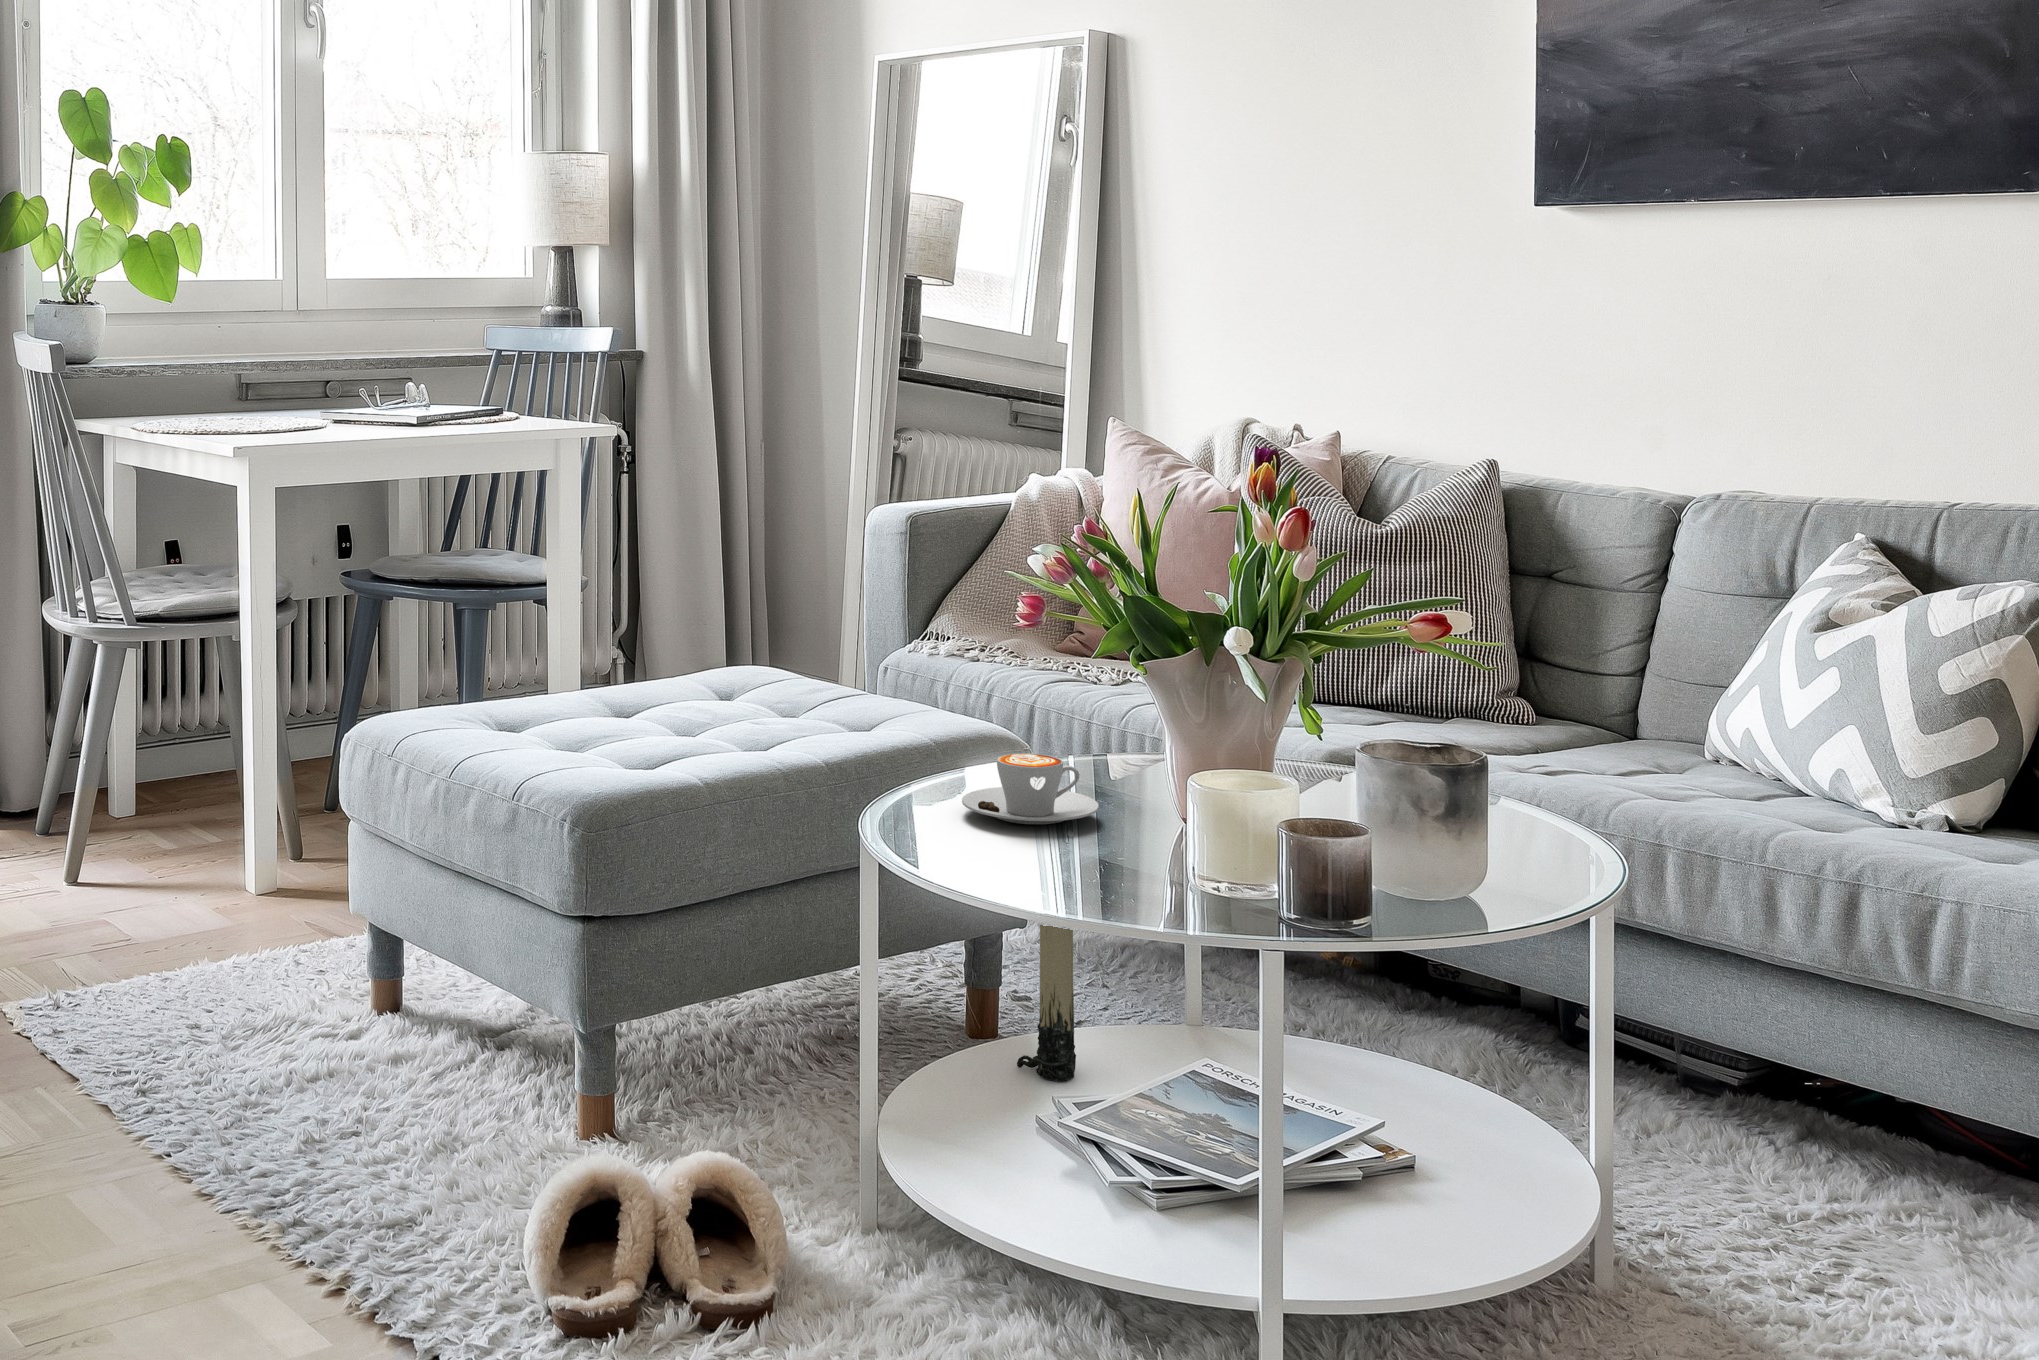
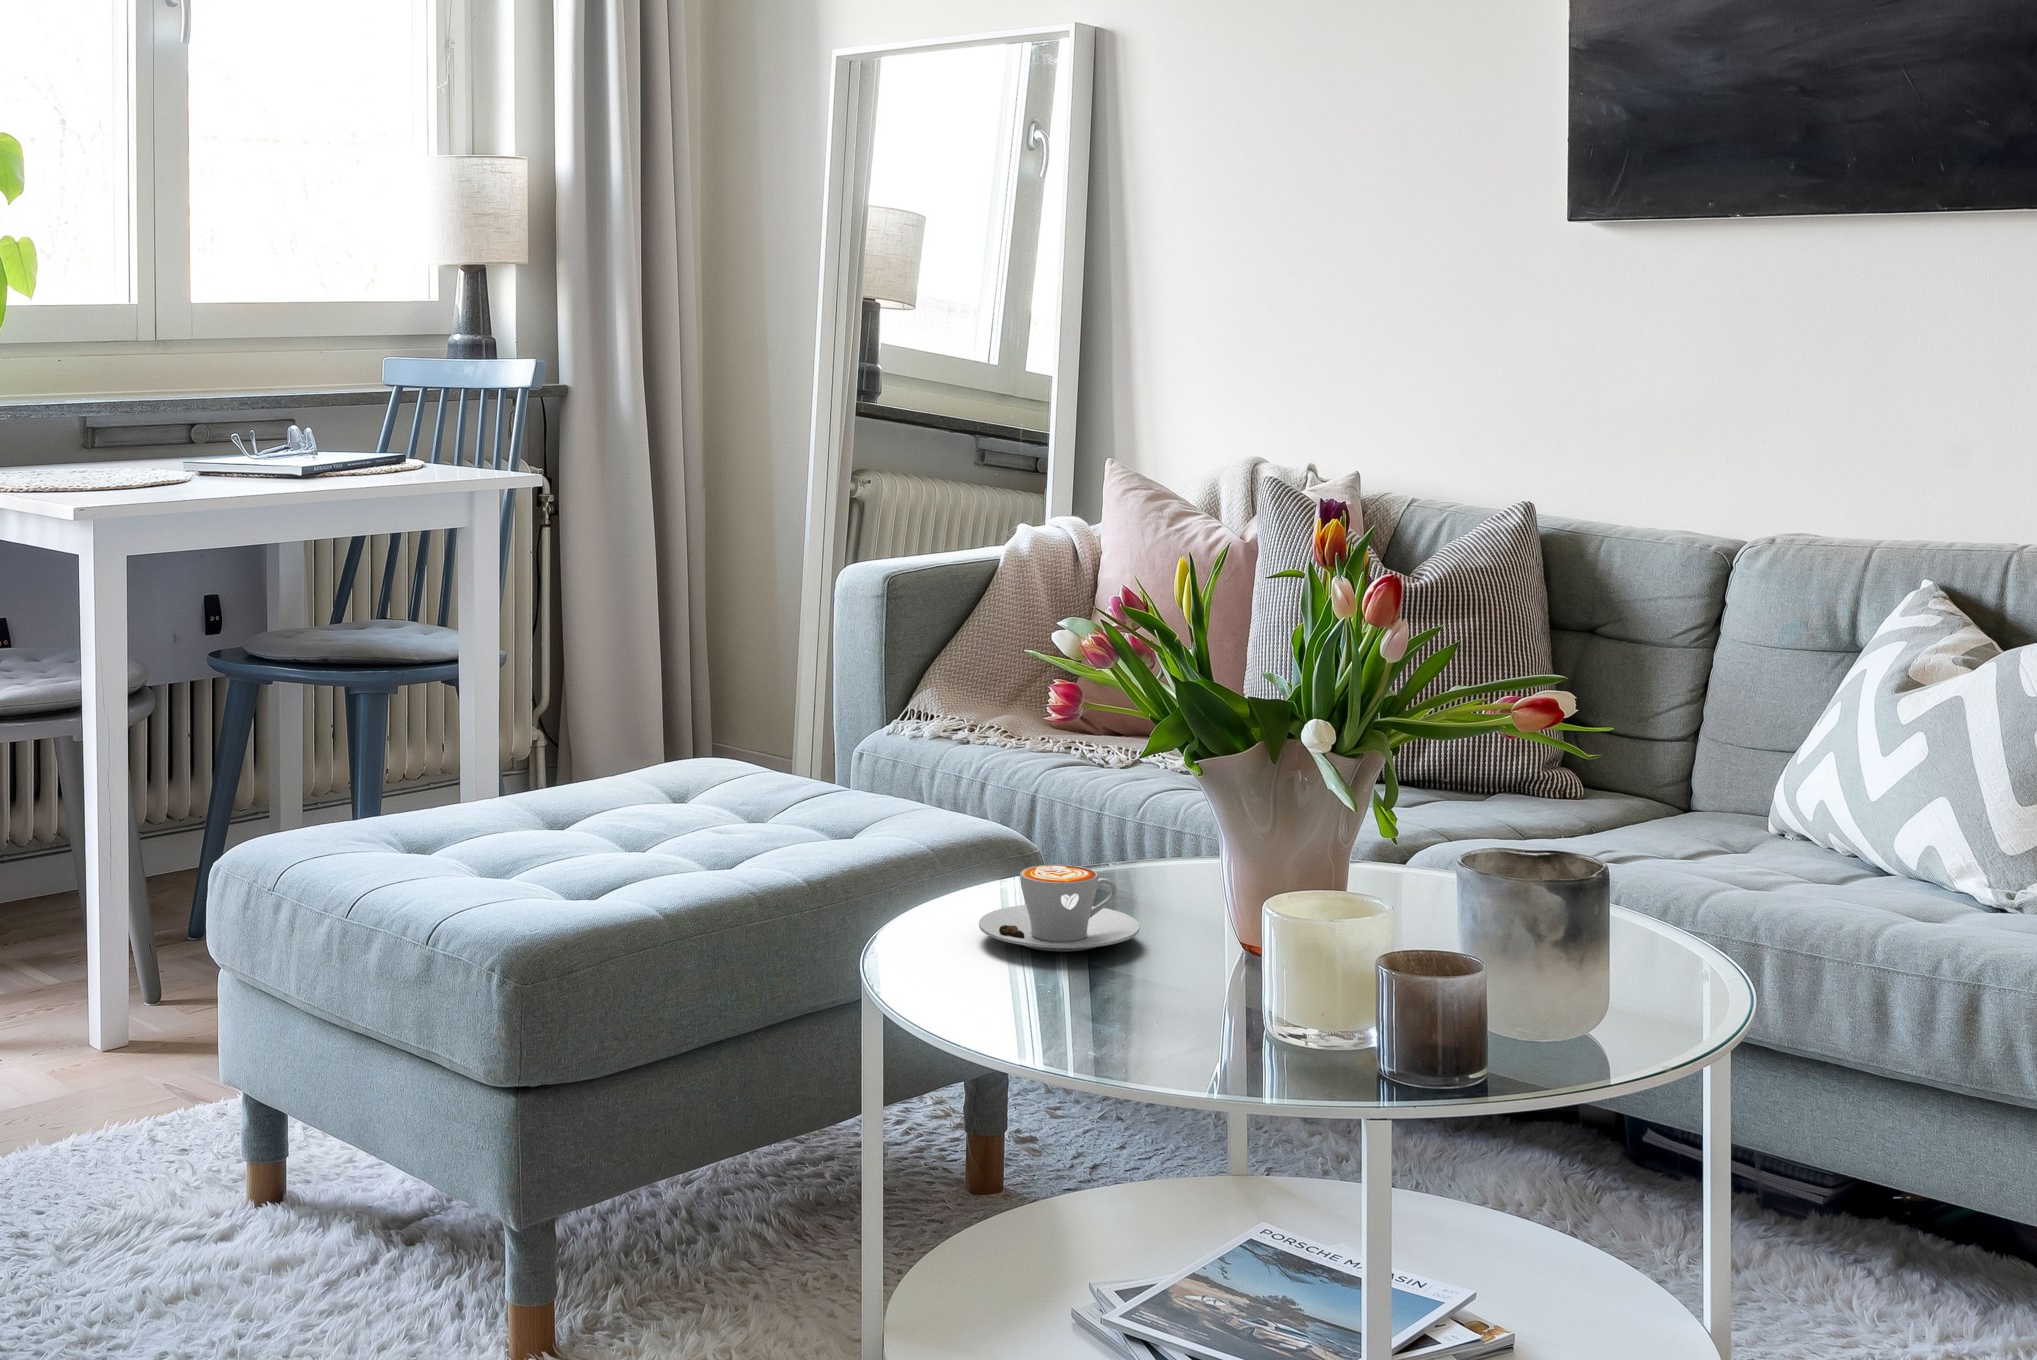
candle: present [1017,925,1076,1081] -> none [1043,980,1113,1257]

